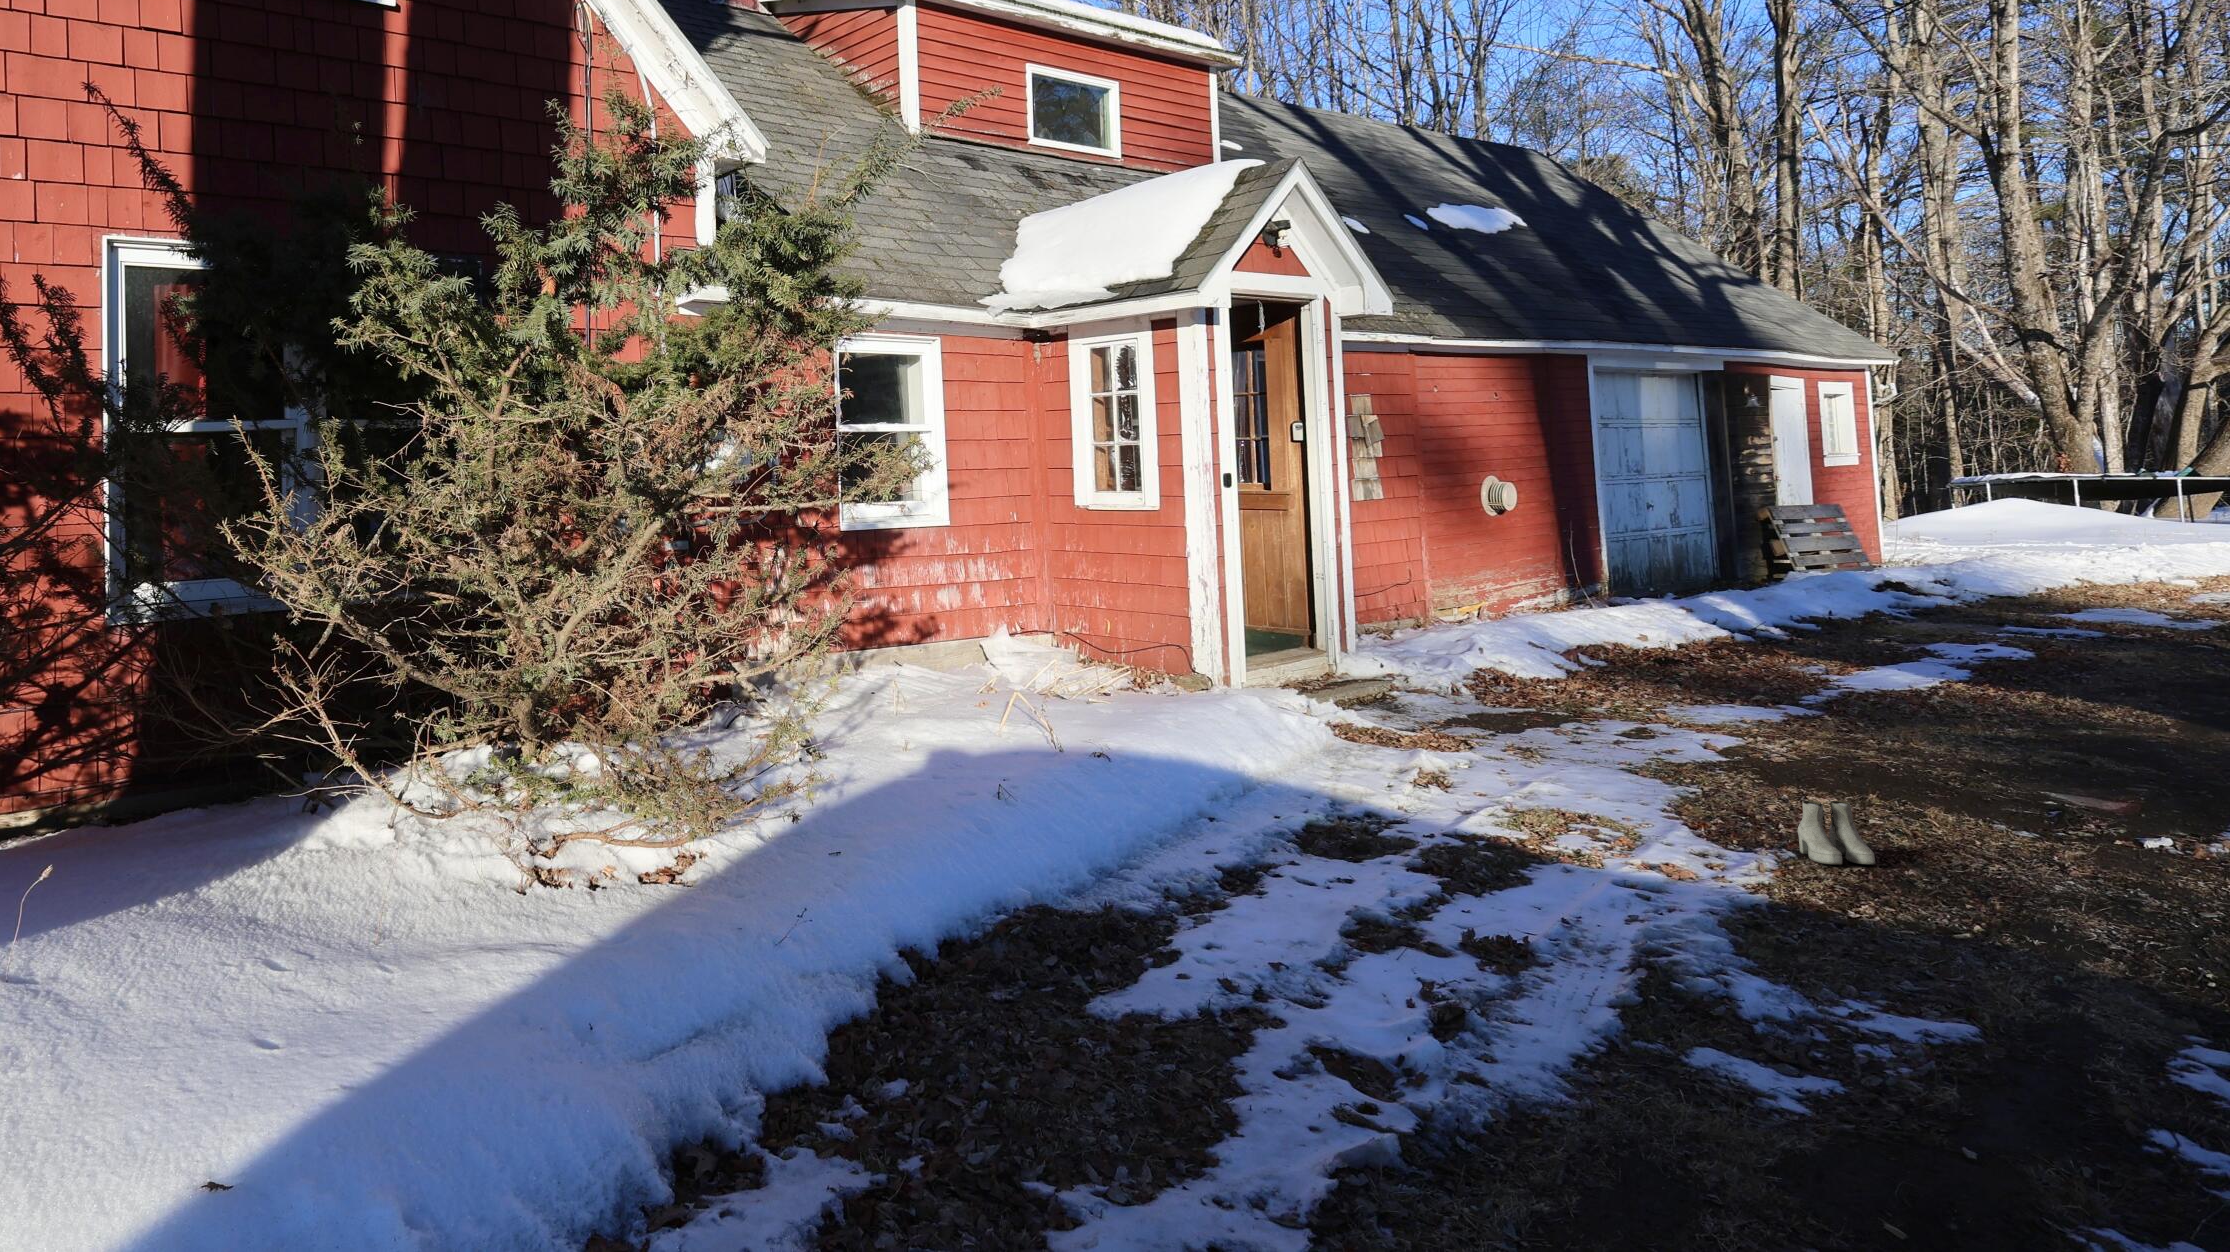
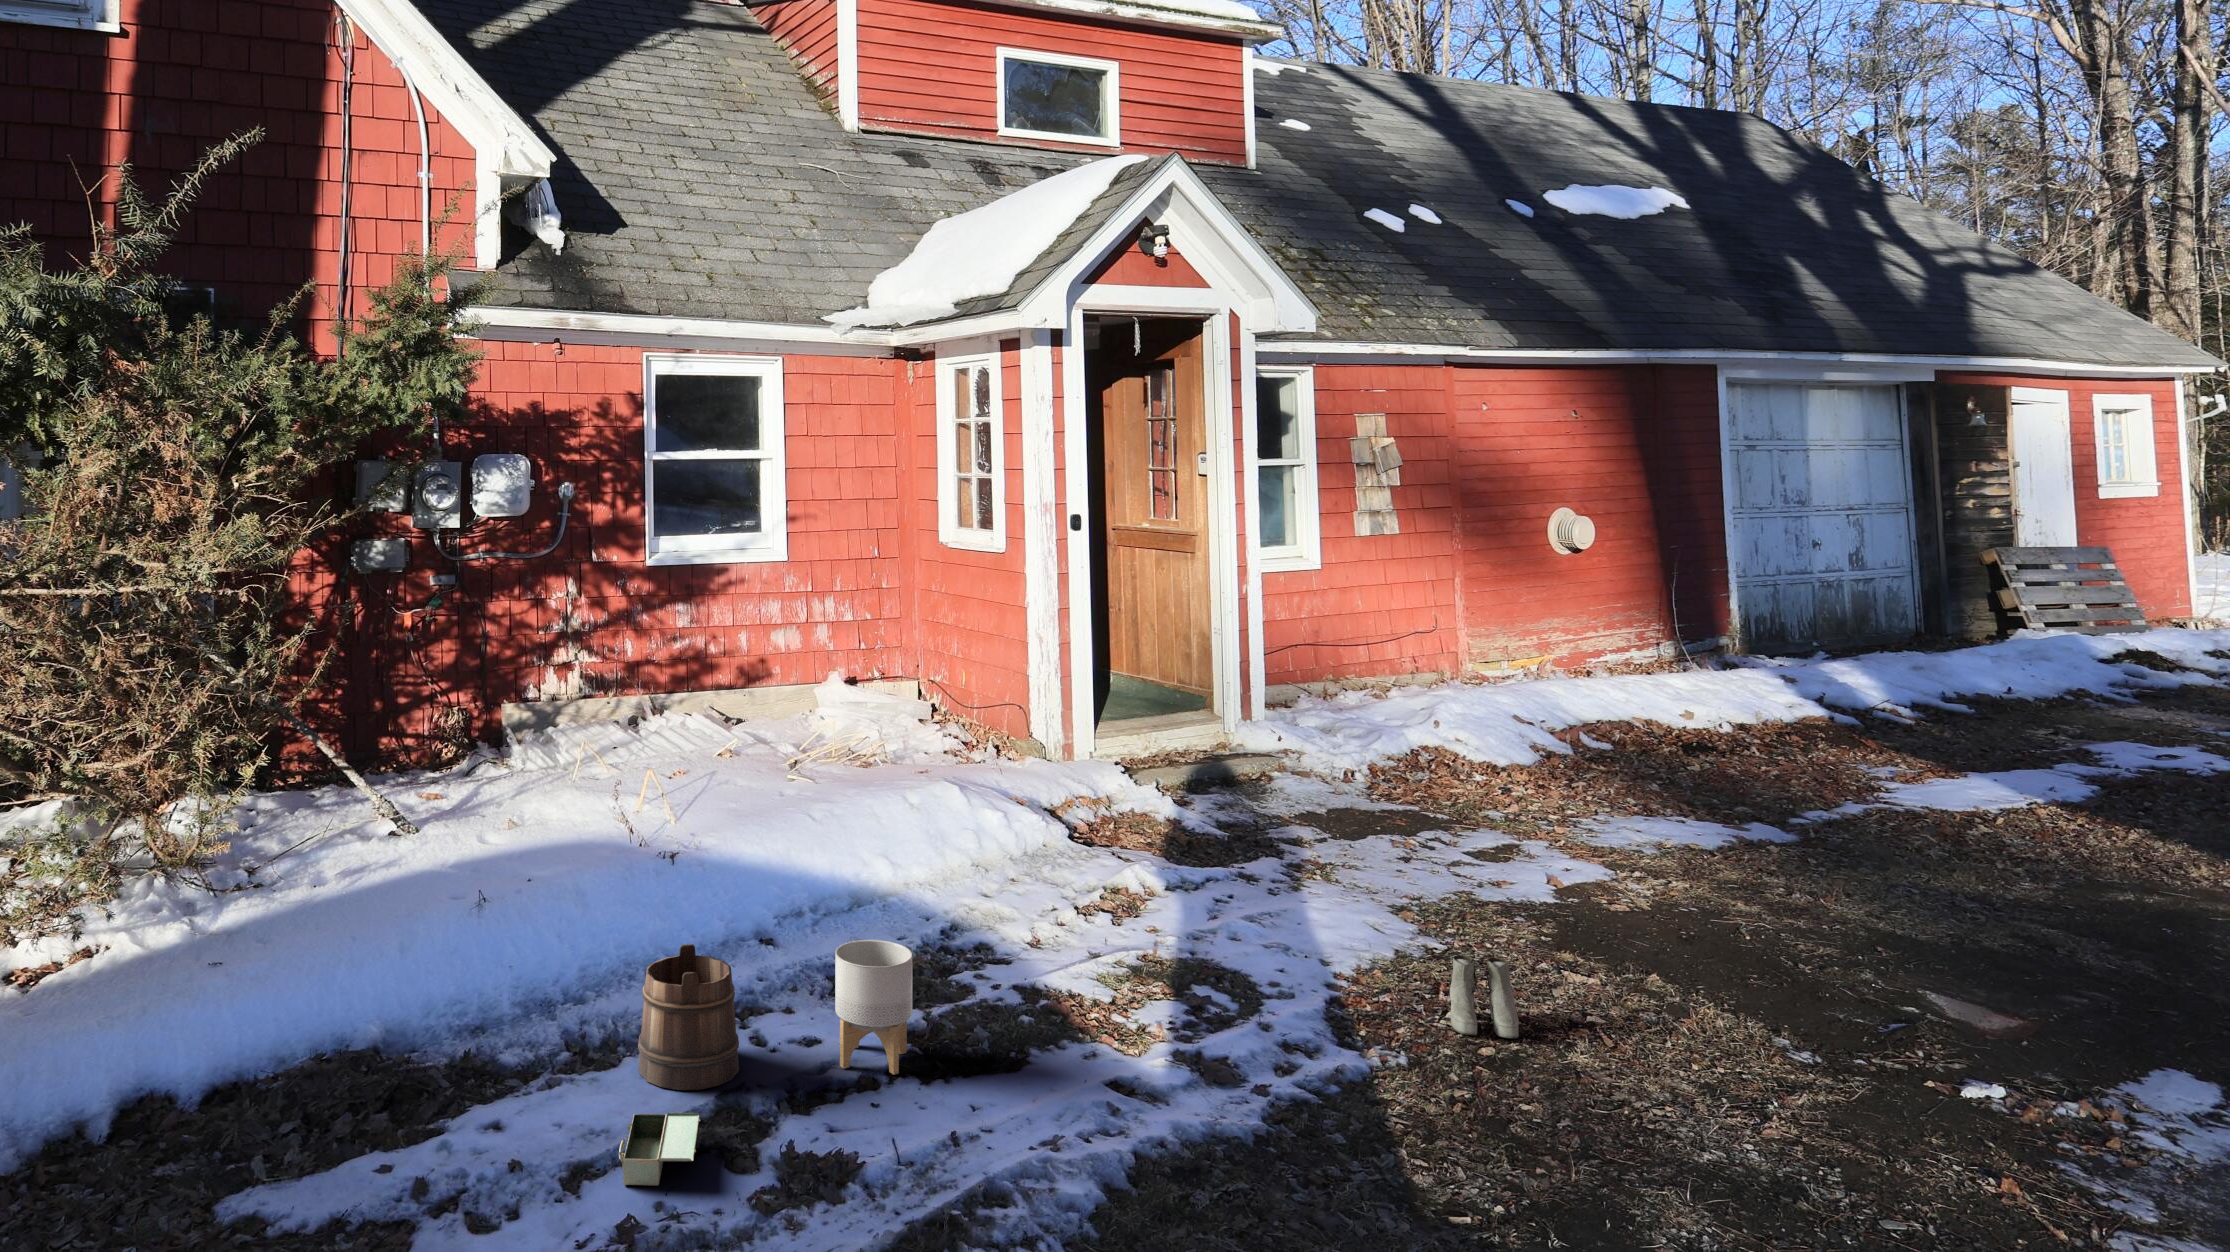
planter: none [1355,813,1434,928] -> present [835,940,912,1075]
bucket: none [1200,826,1301,954] -> present [638,944,739,1090]
toolbox: none [1283,963,1389,1025] -> present [619,1113,700,1186]

